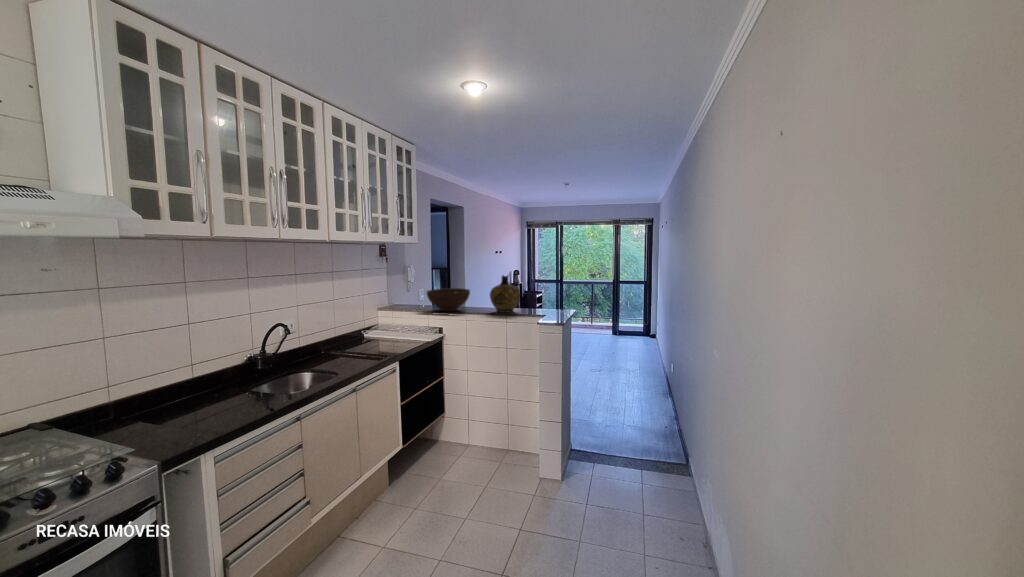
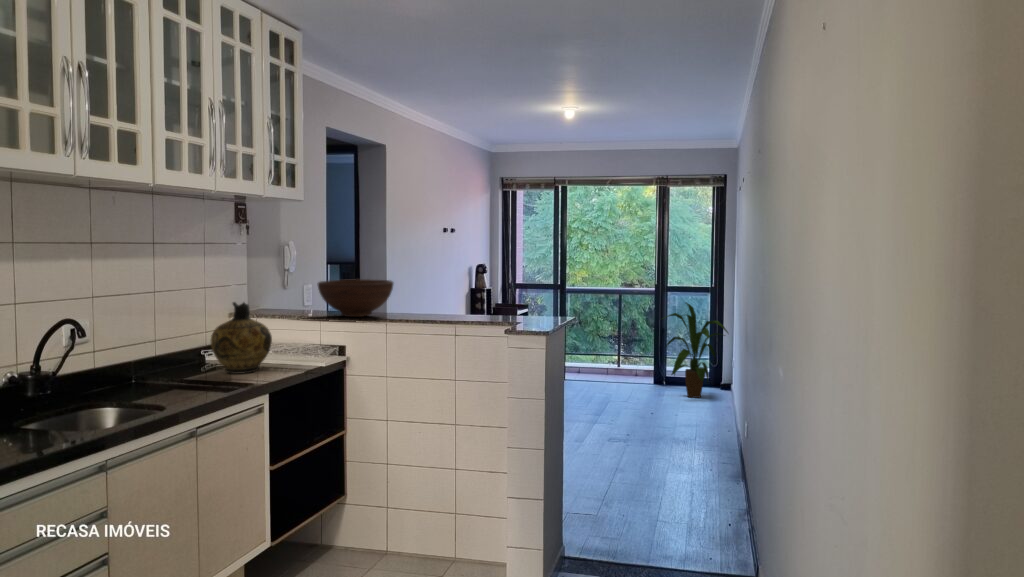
ceramic jug: present [490,275,520,313] -> present [211,302,272,374]
house plant: none [617,290,657,344] -> present [666,303,728,398]

